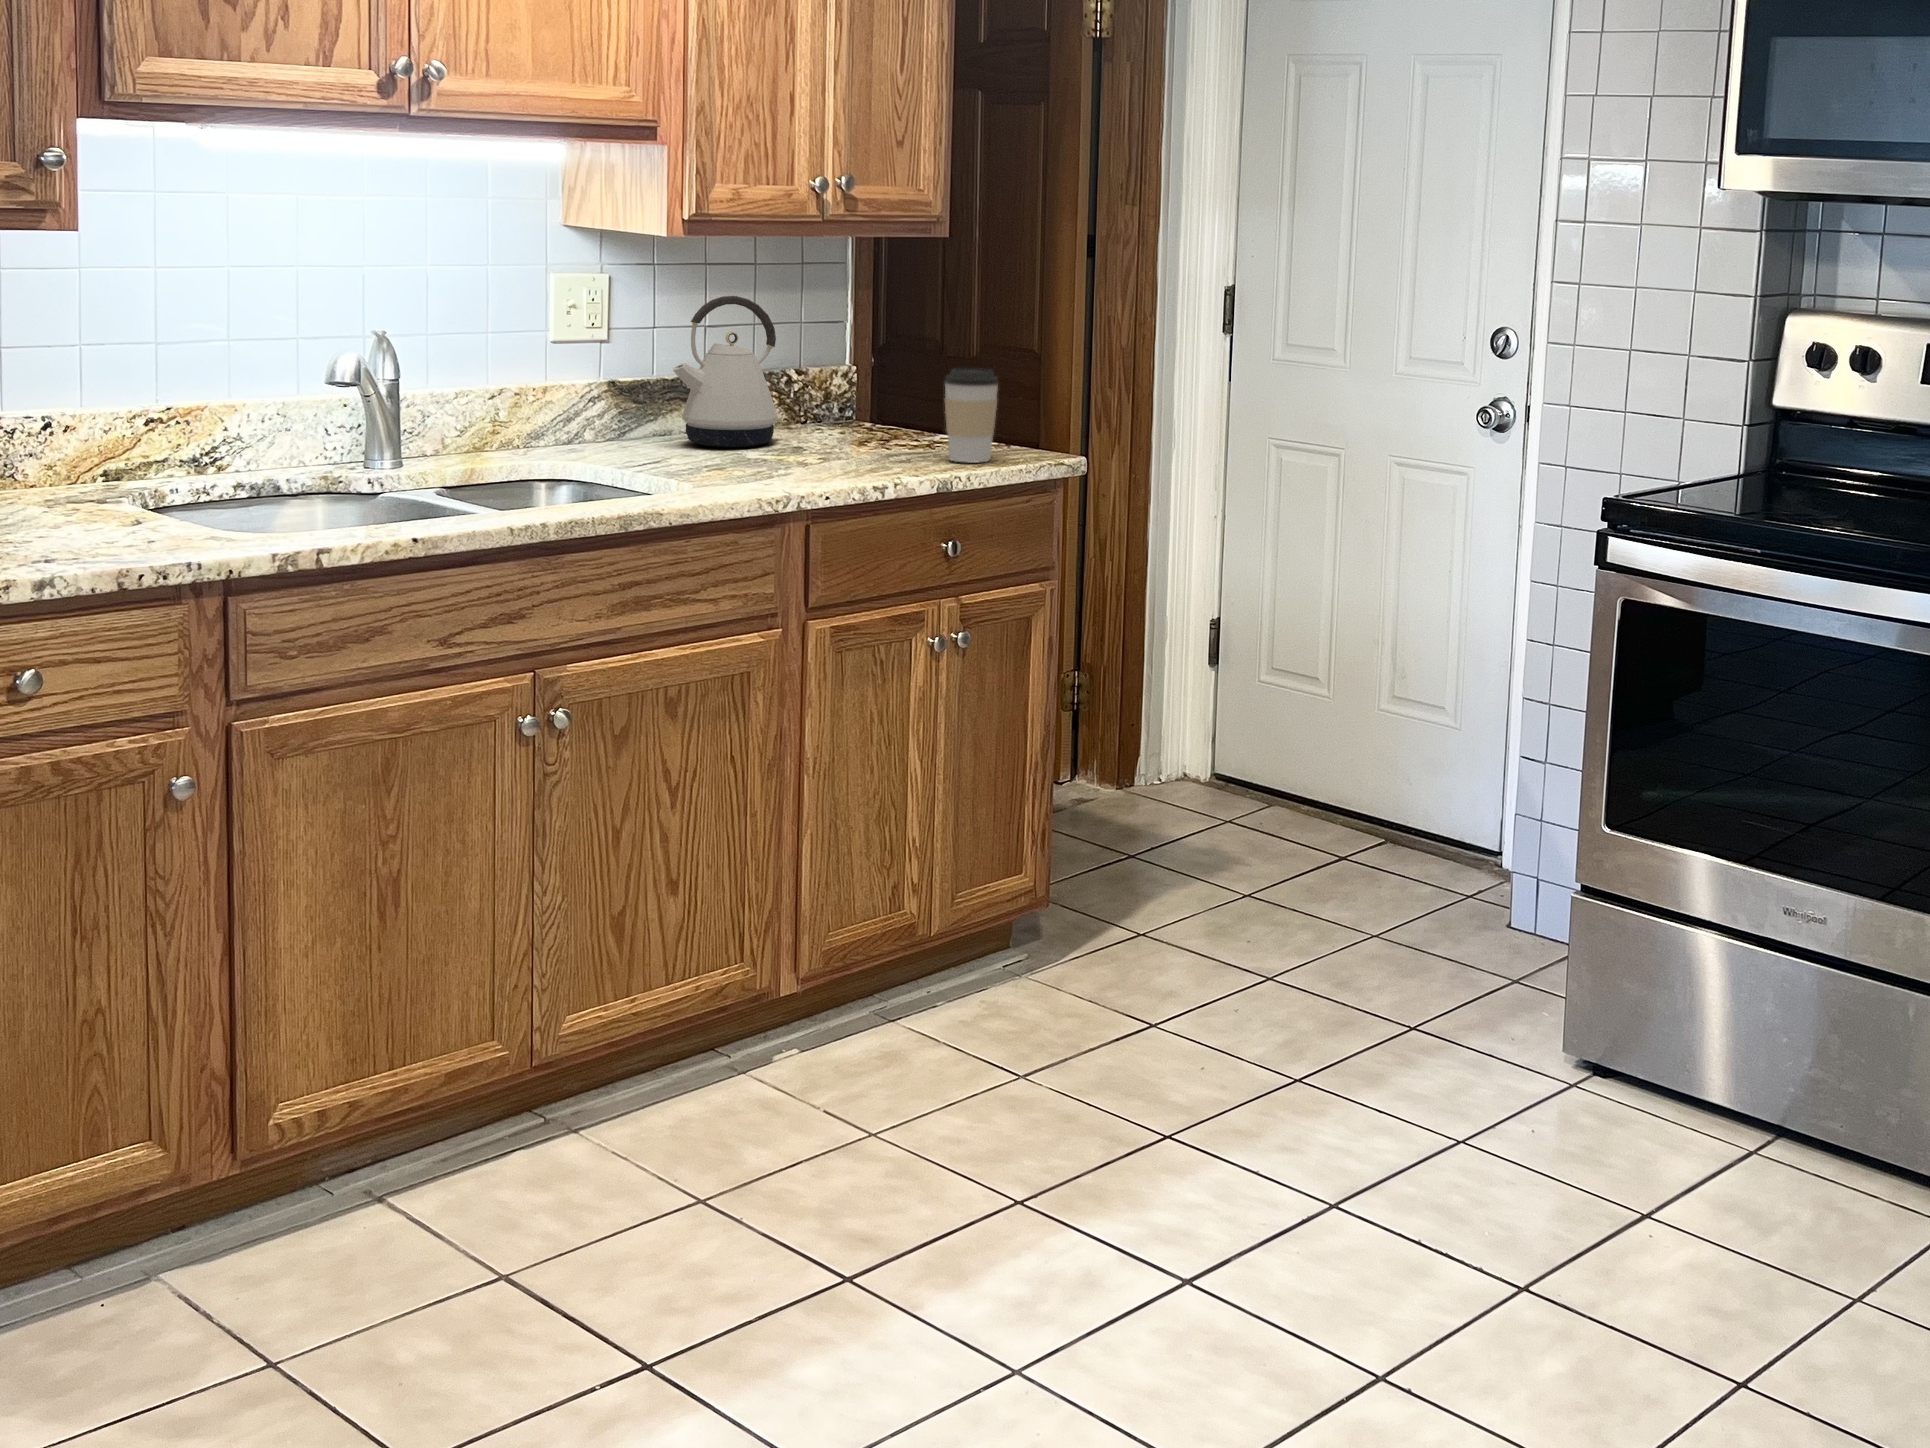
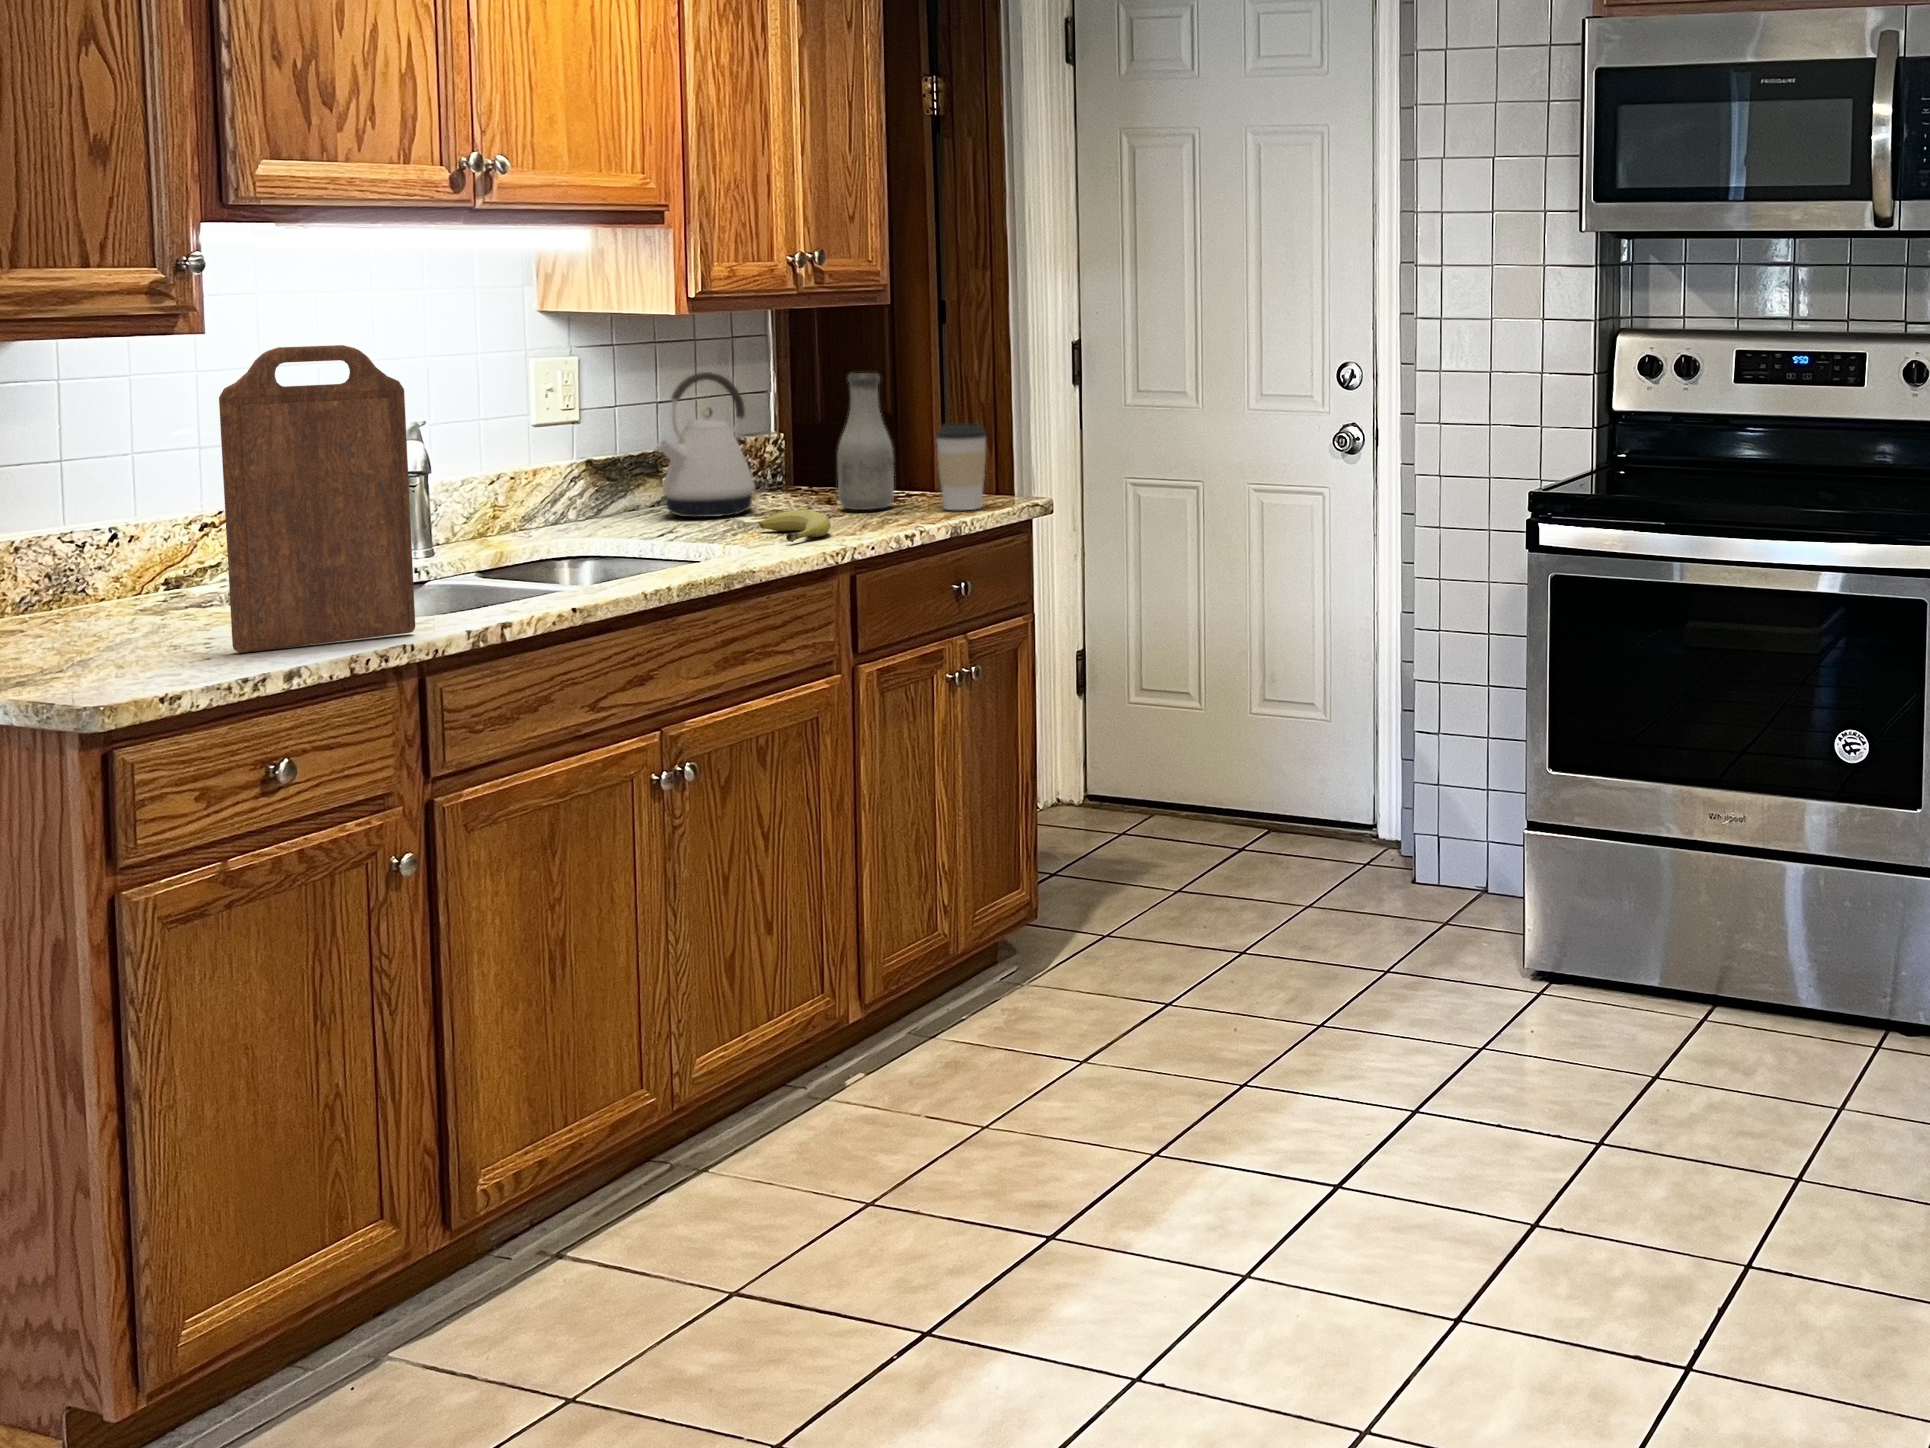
cutting board: none [10,252,208,557] -> present [219,345,415,653]
bottle: none [851,307,910,453] -> present [837,373,894,510]
fruit: none [739,449,801,483] -> present [759,510,831,542]

